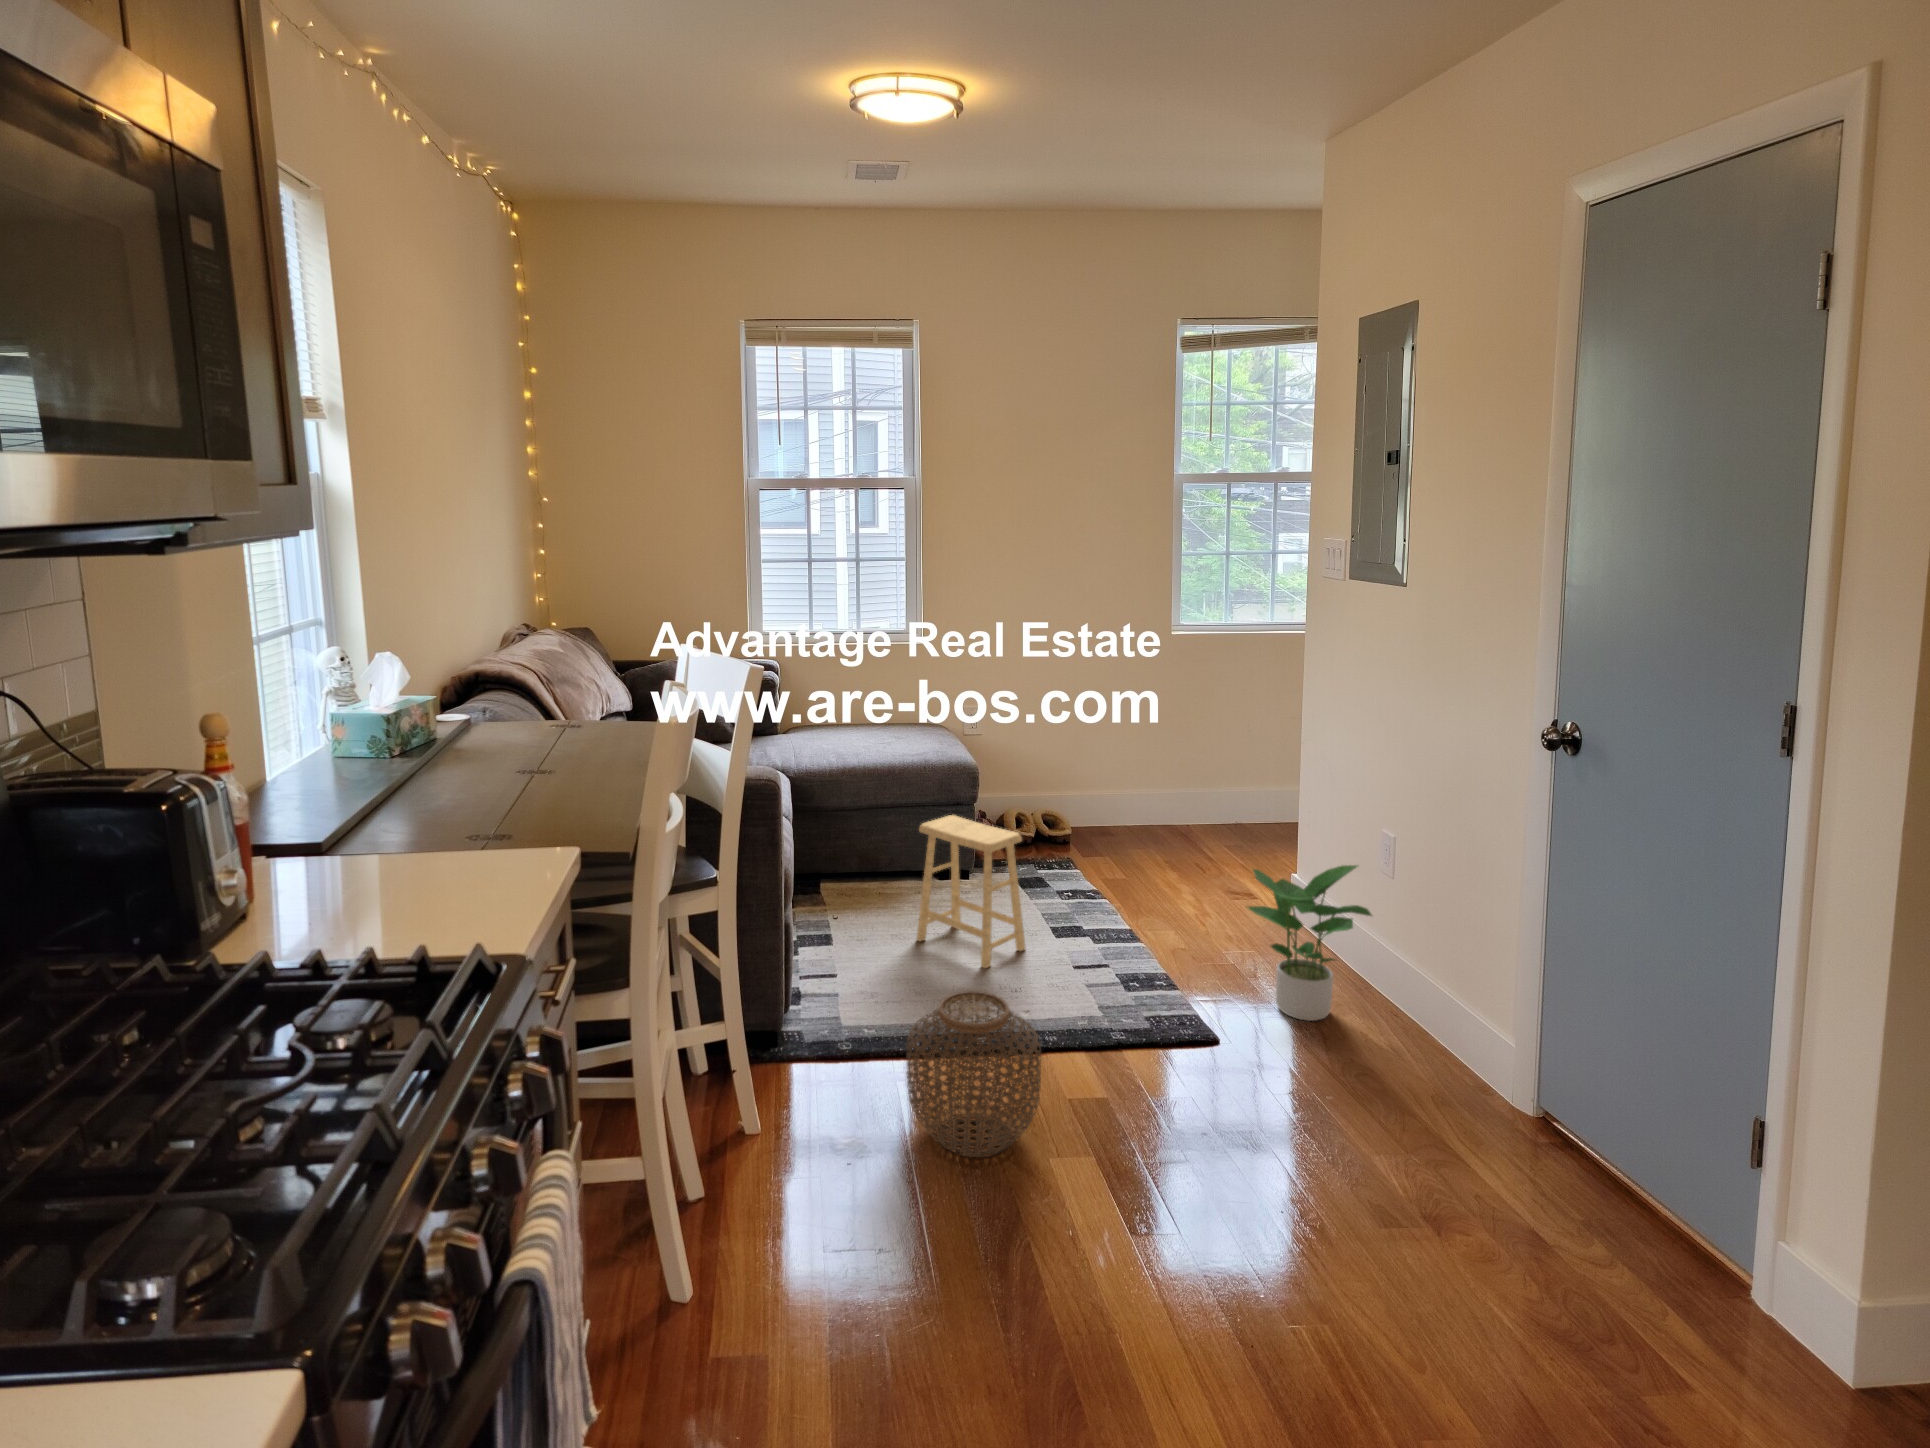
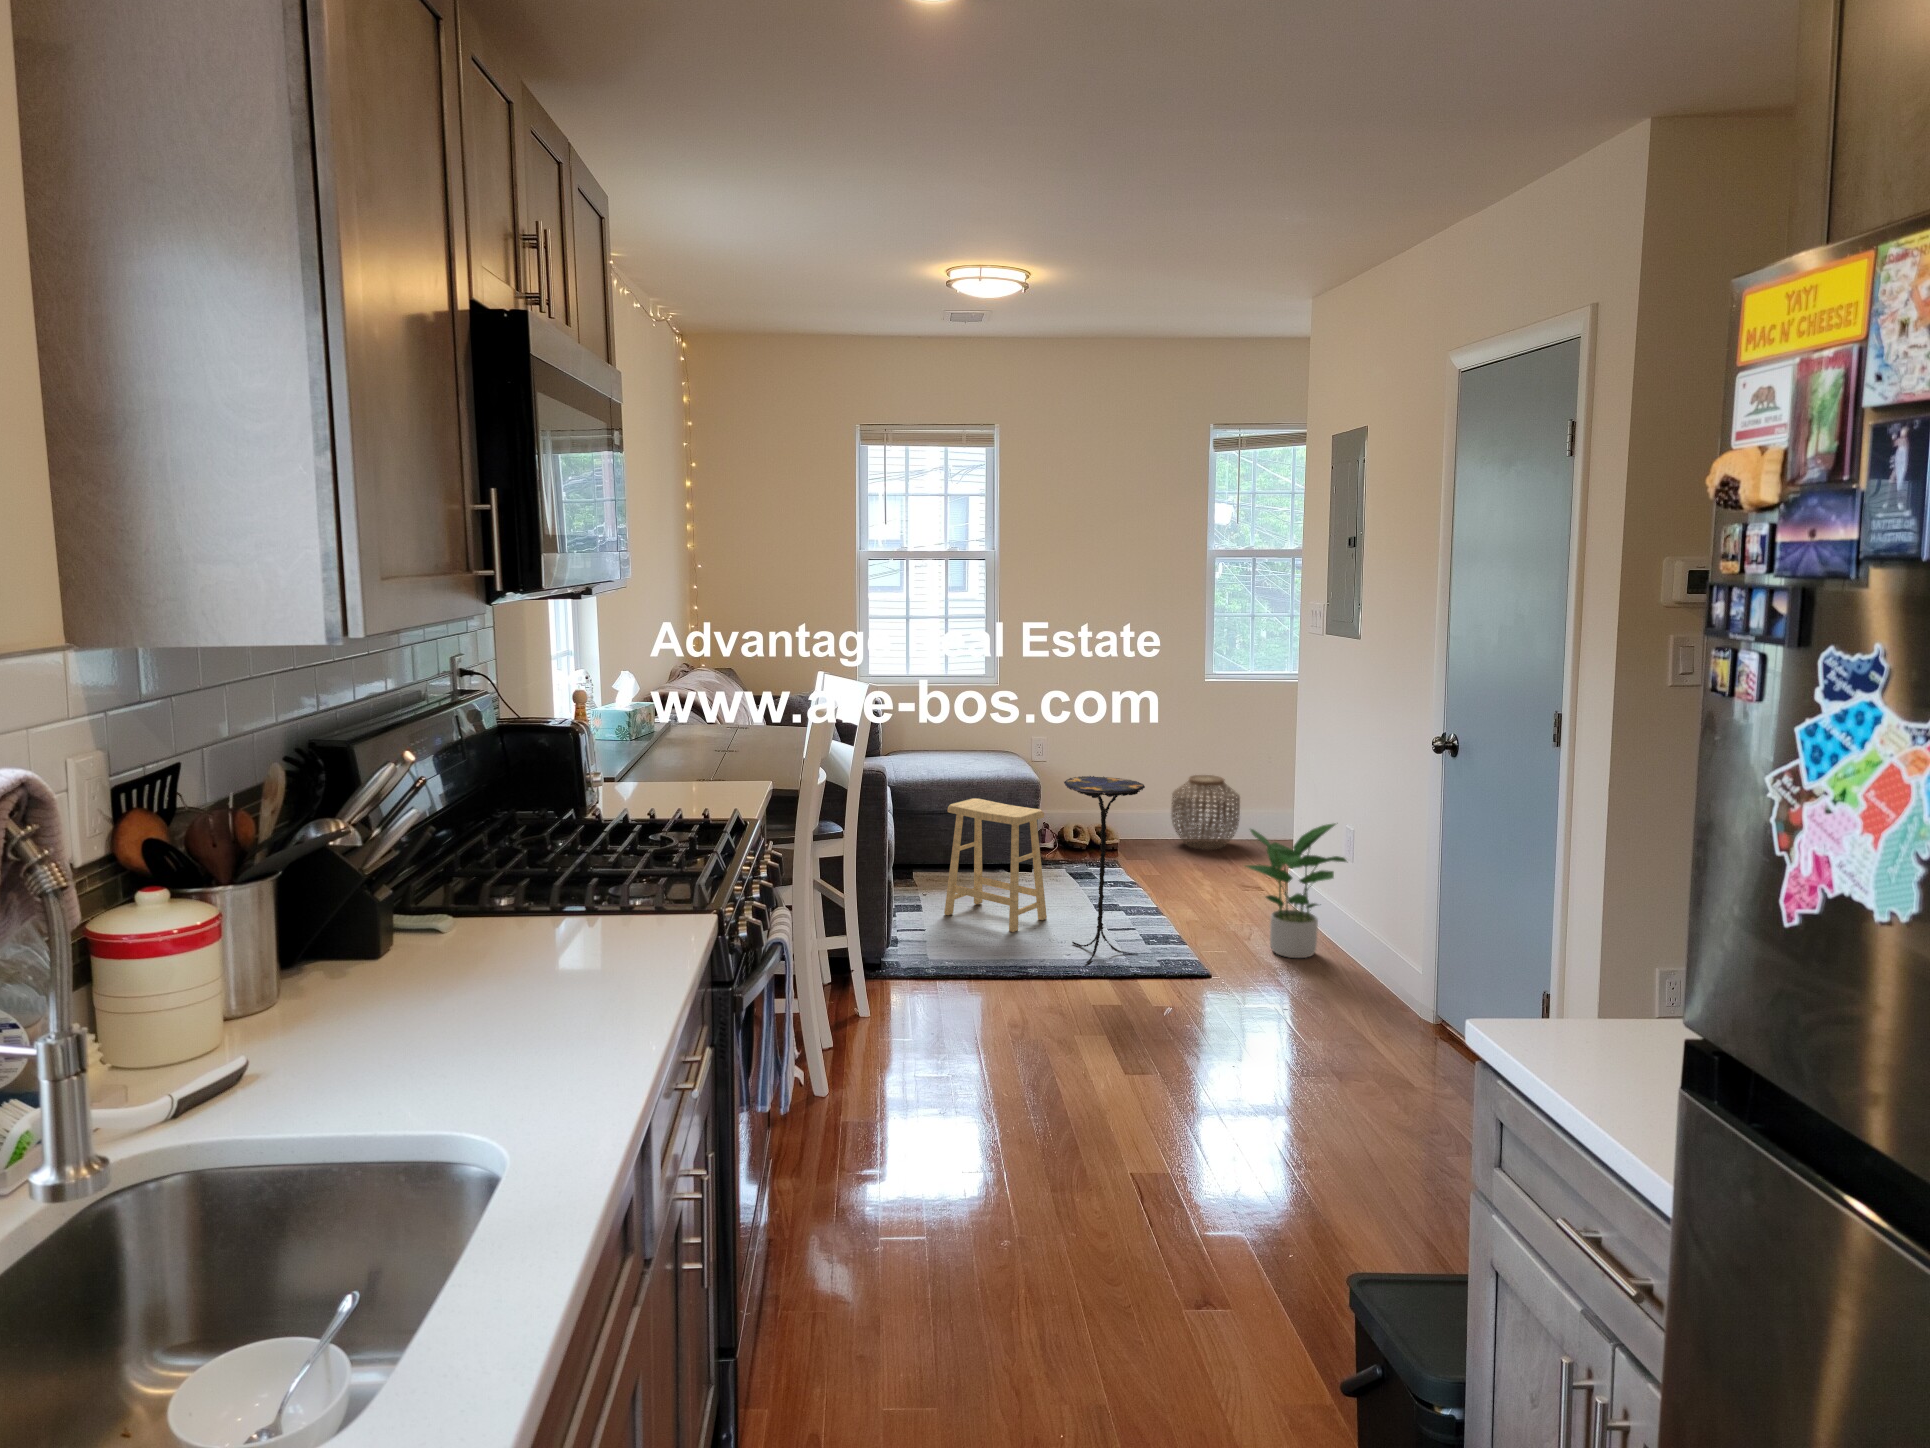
side table: none [1035,803,1129,1022] -> present [1064,776,1145,963]
woven basket: present [907,991,1041,1157] -> present [1172,775,1240,850]

